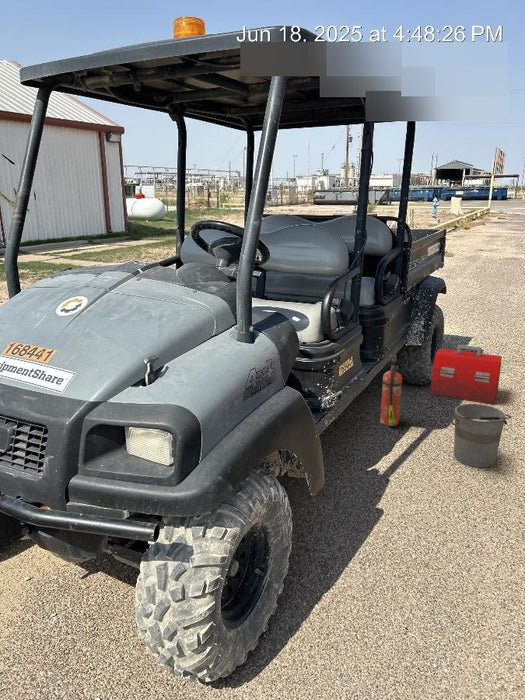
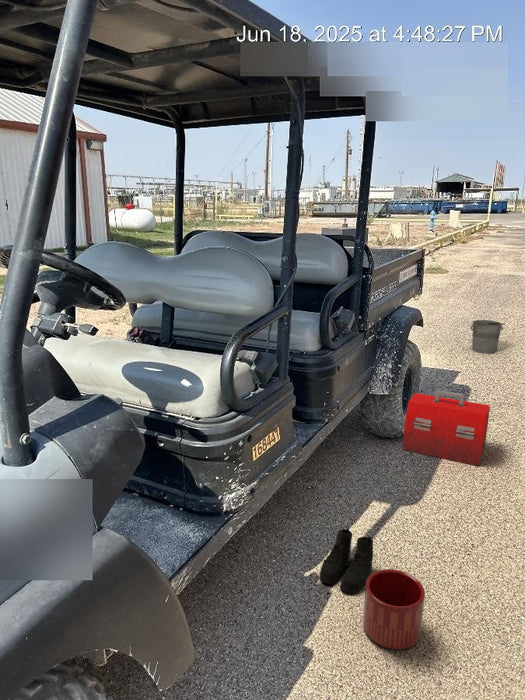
fire extinguisher: present [380,354,402,426] -> none [334,408,361,499]
bucket: present [451,404,512,467] -> present [471,320,505,353]
boots: none [380,438,419,479] -> present [320,529,373,593]
planter: none [417,457,462,508] -> present [363,569,425,649]

